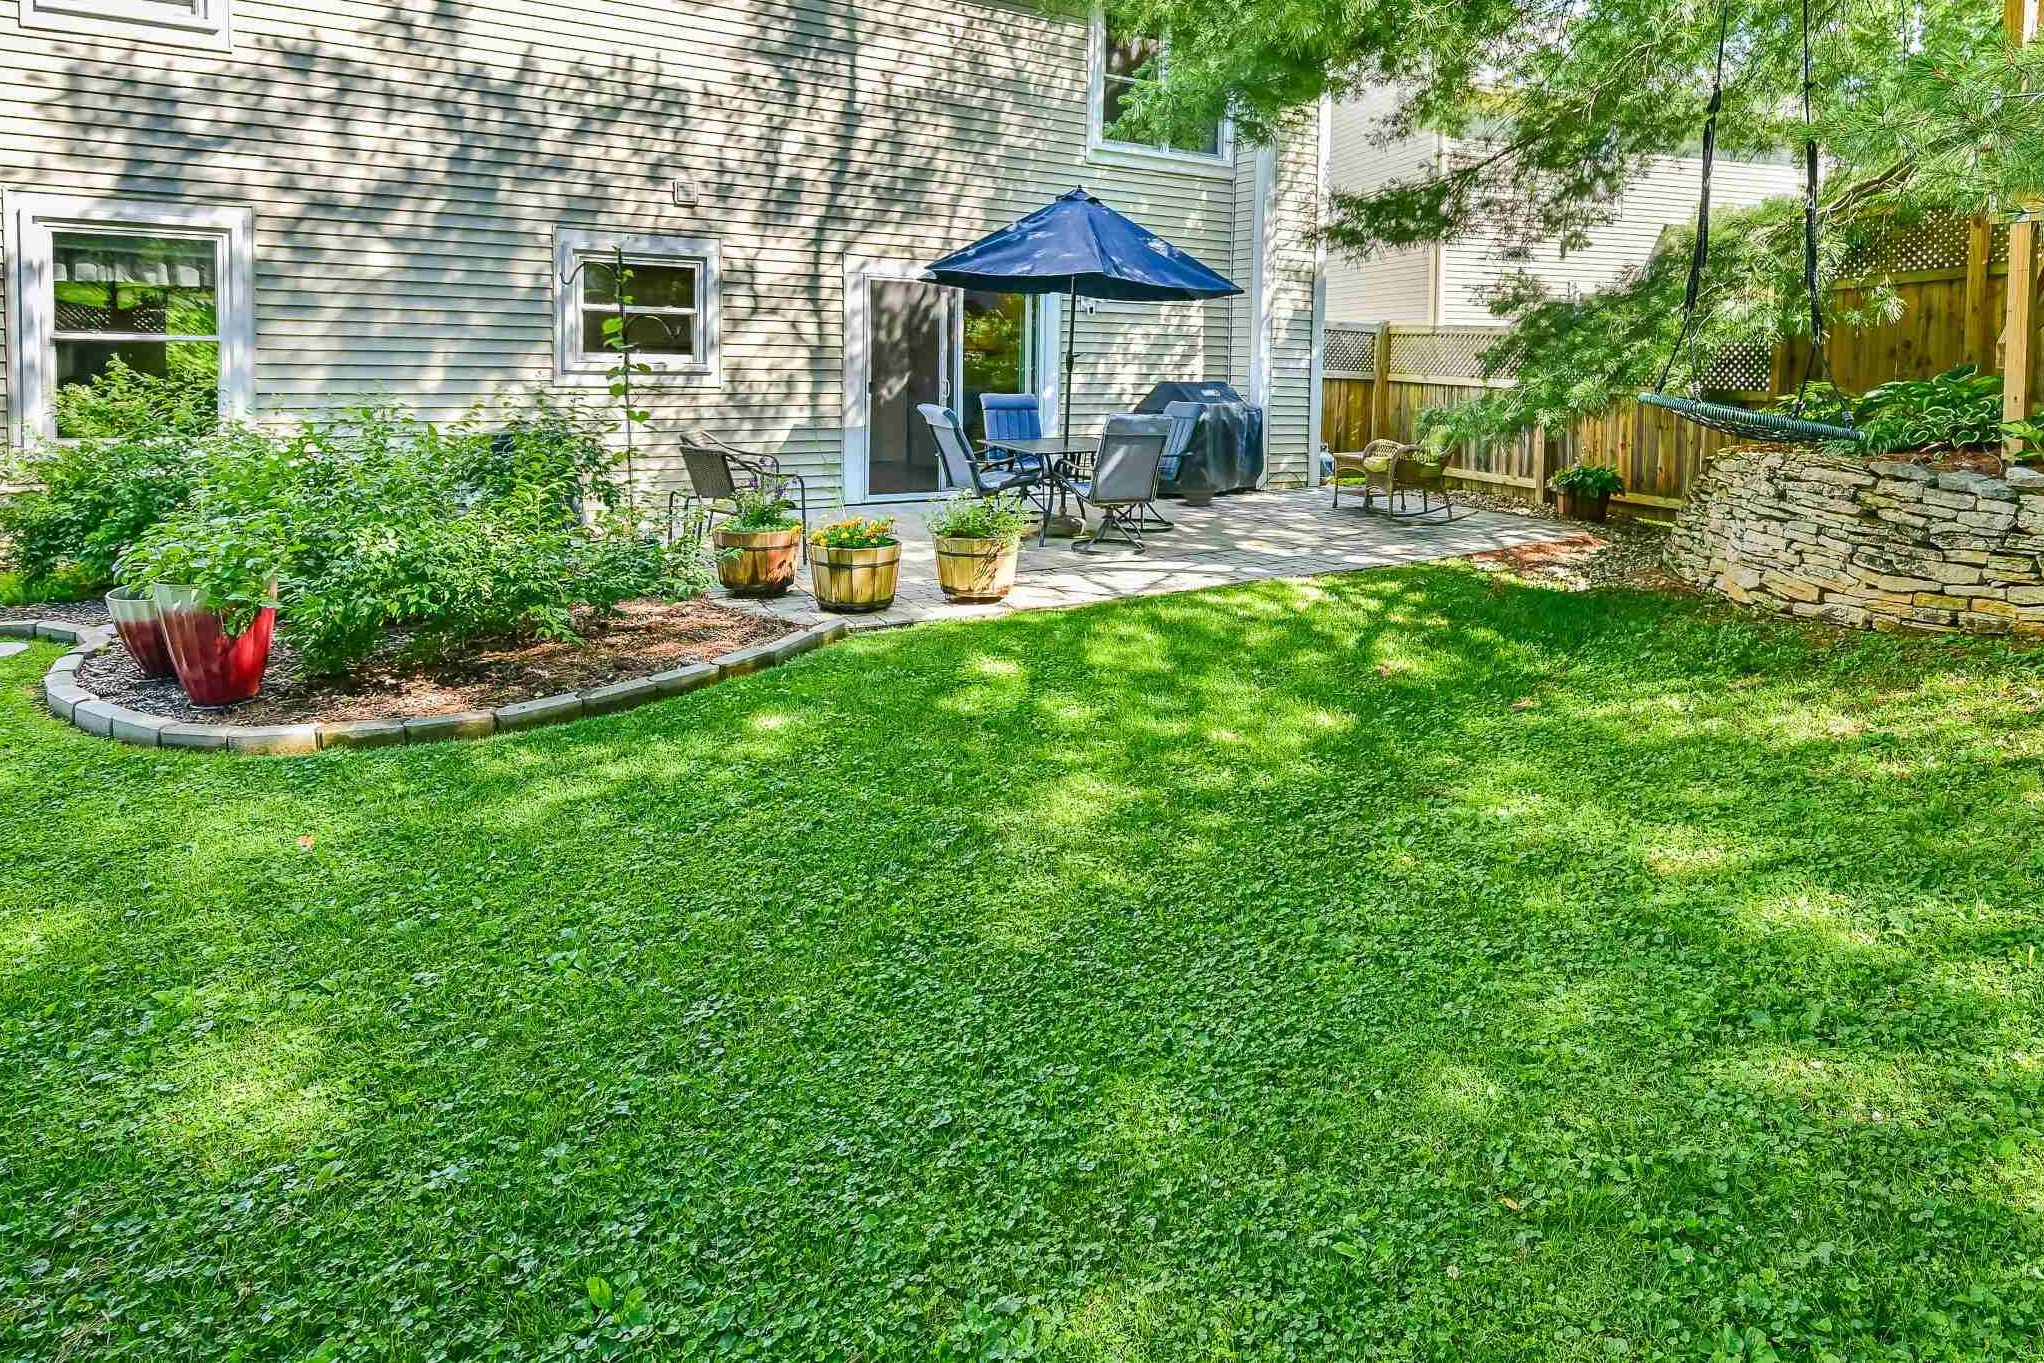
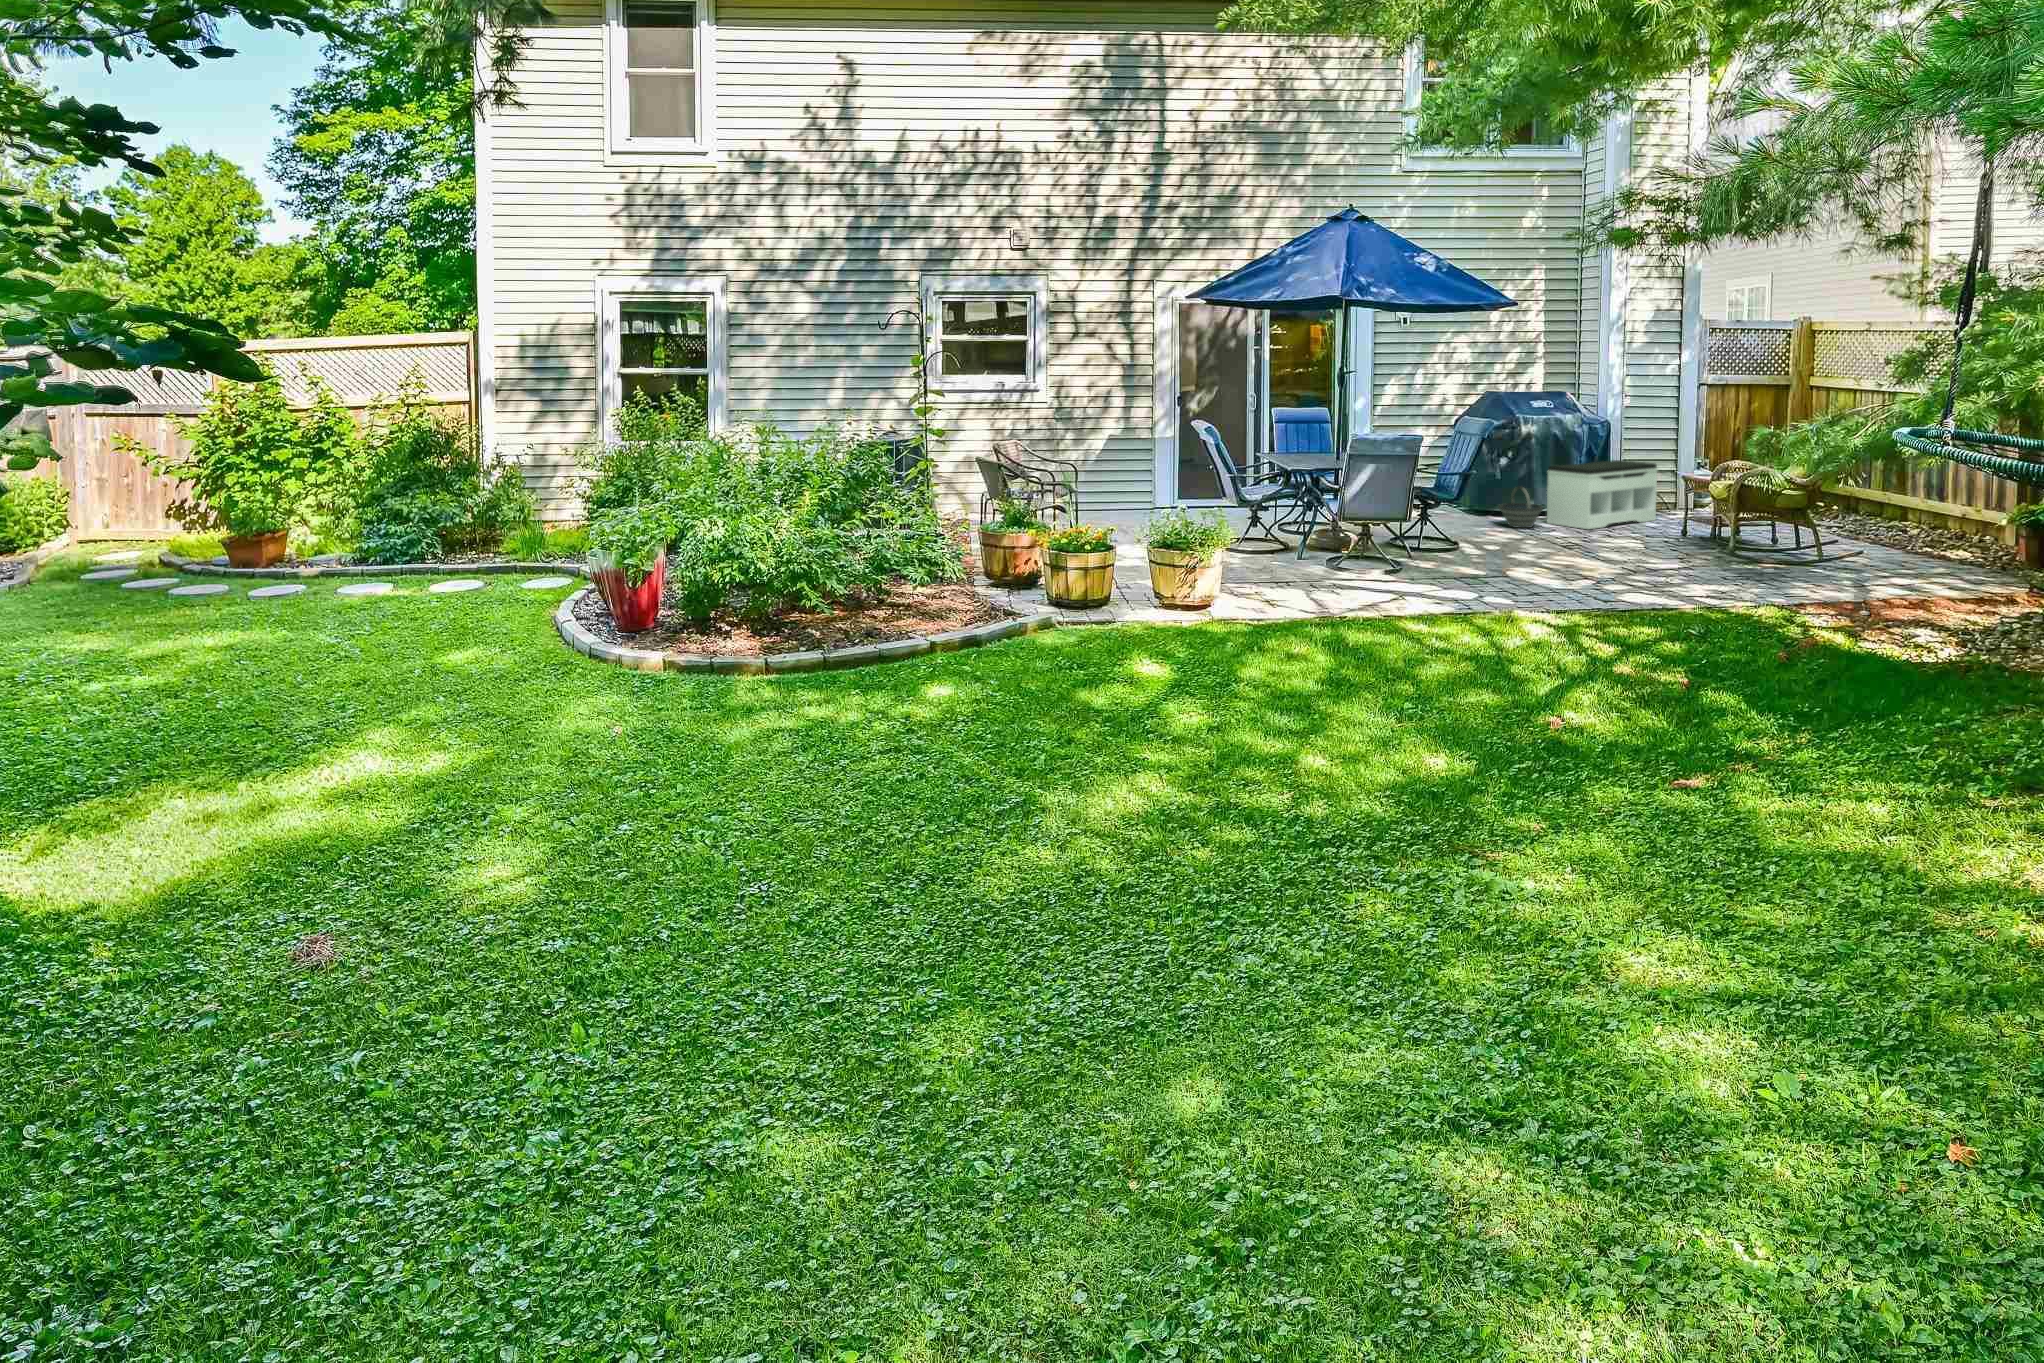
bench: none [1216,442,1297,504] -> present [1547,460,1657,529]

